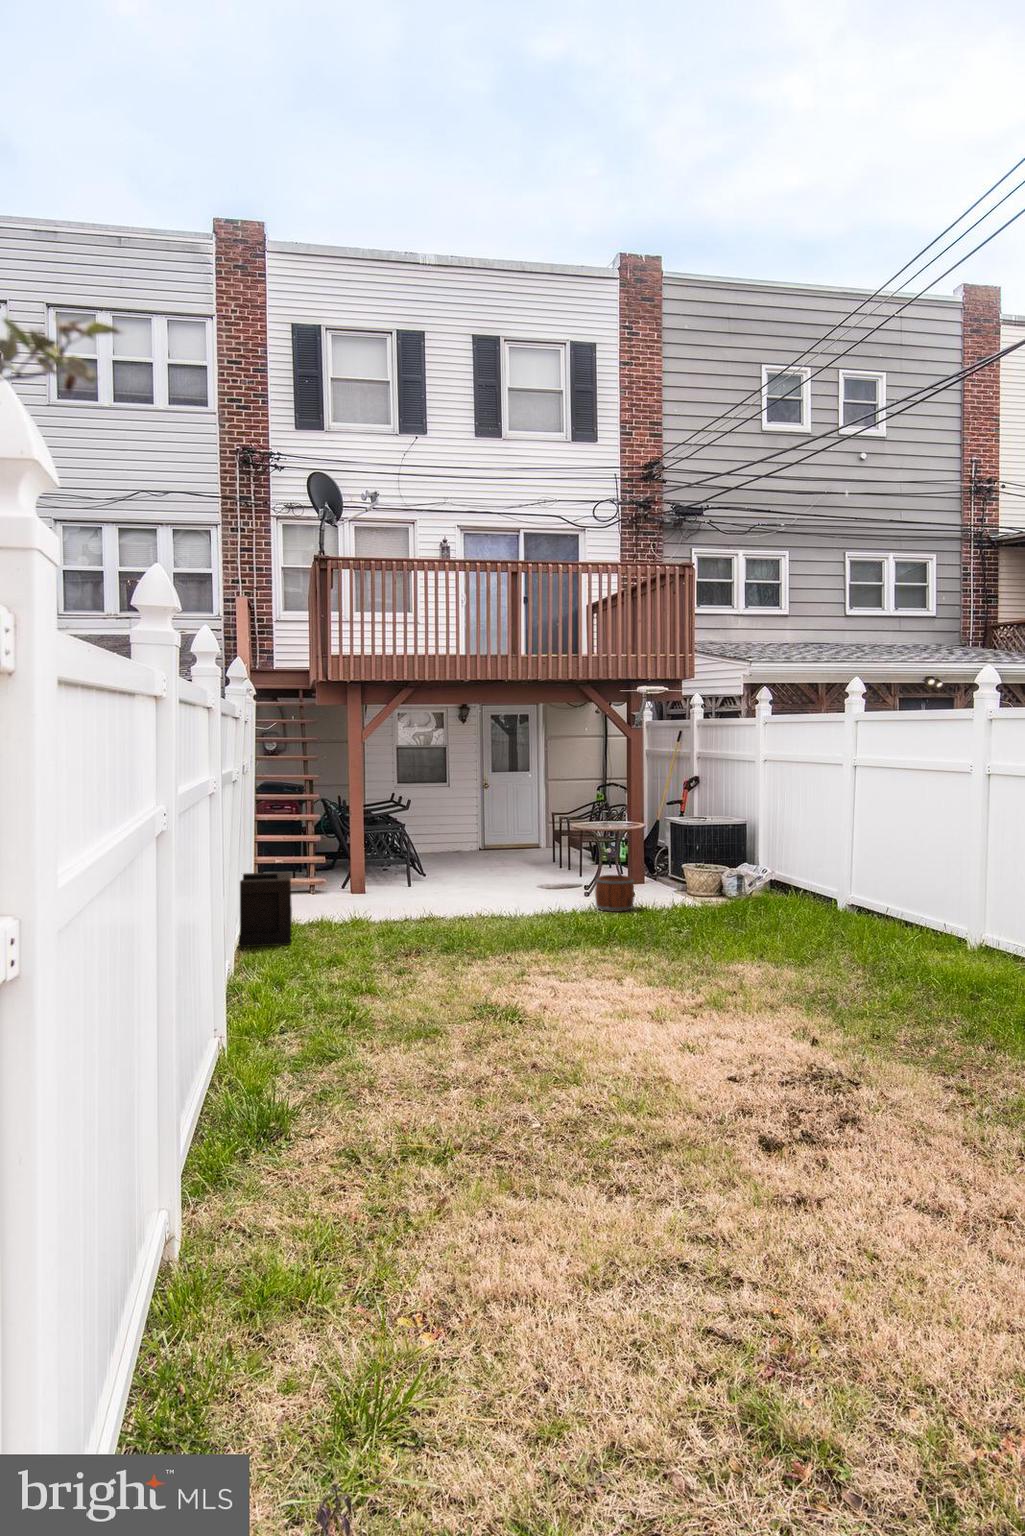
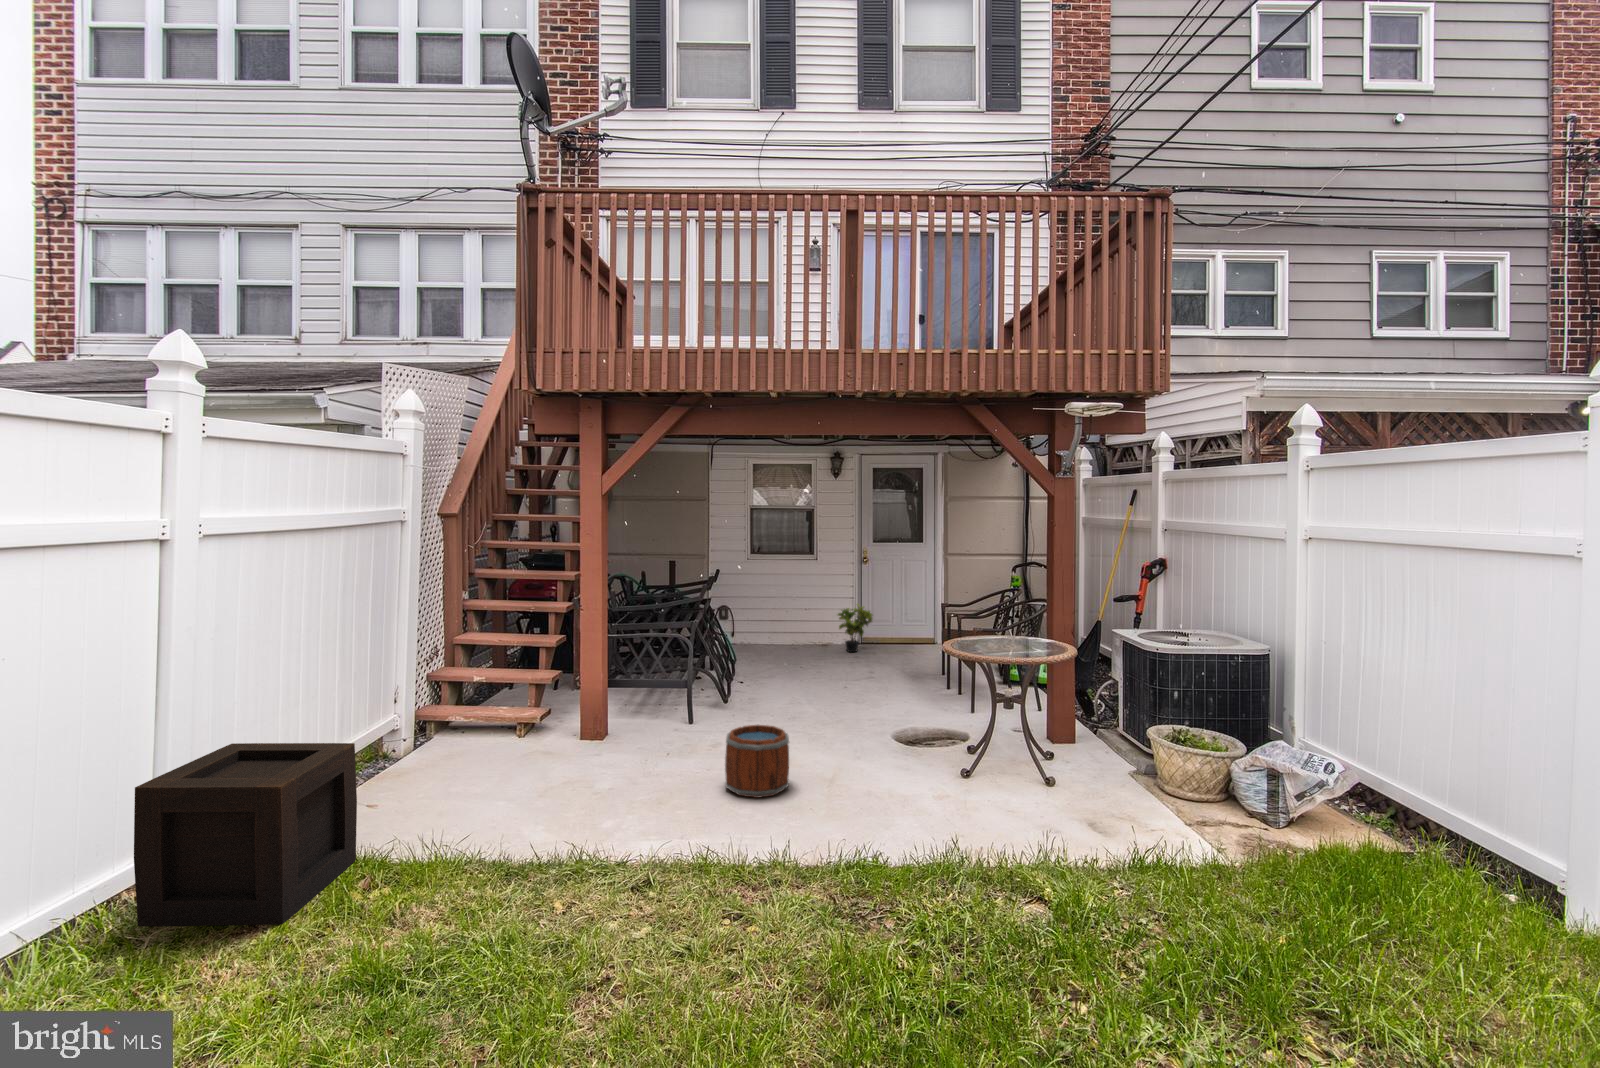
potted plant: none [465,821,494,859] -> present [838,604,872,652]
bucket: present [595,875,634,912] -> present [725,725,789,798]

